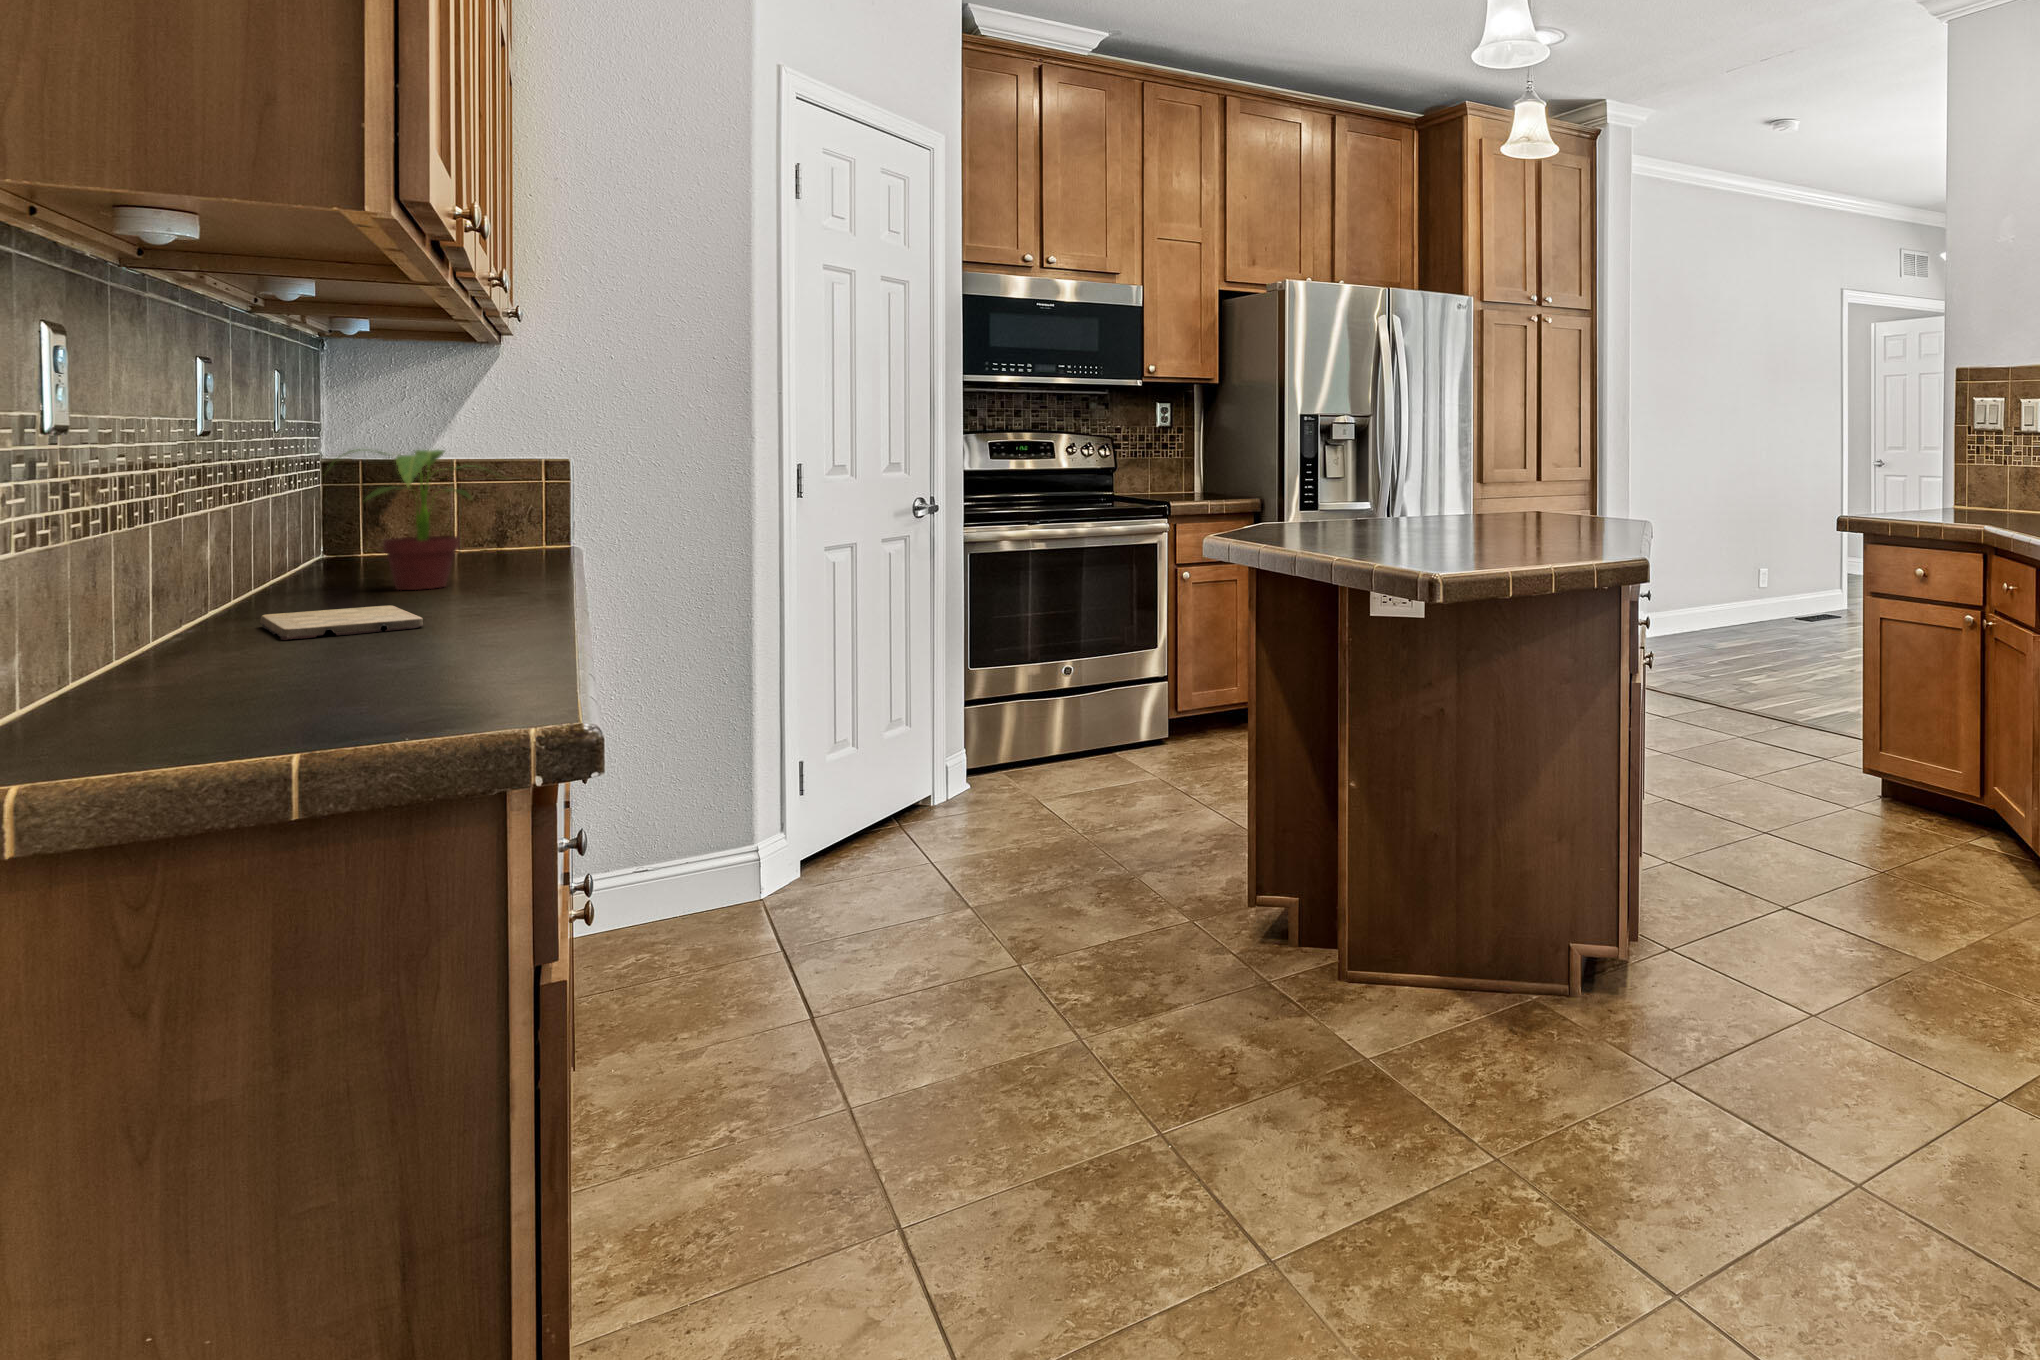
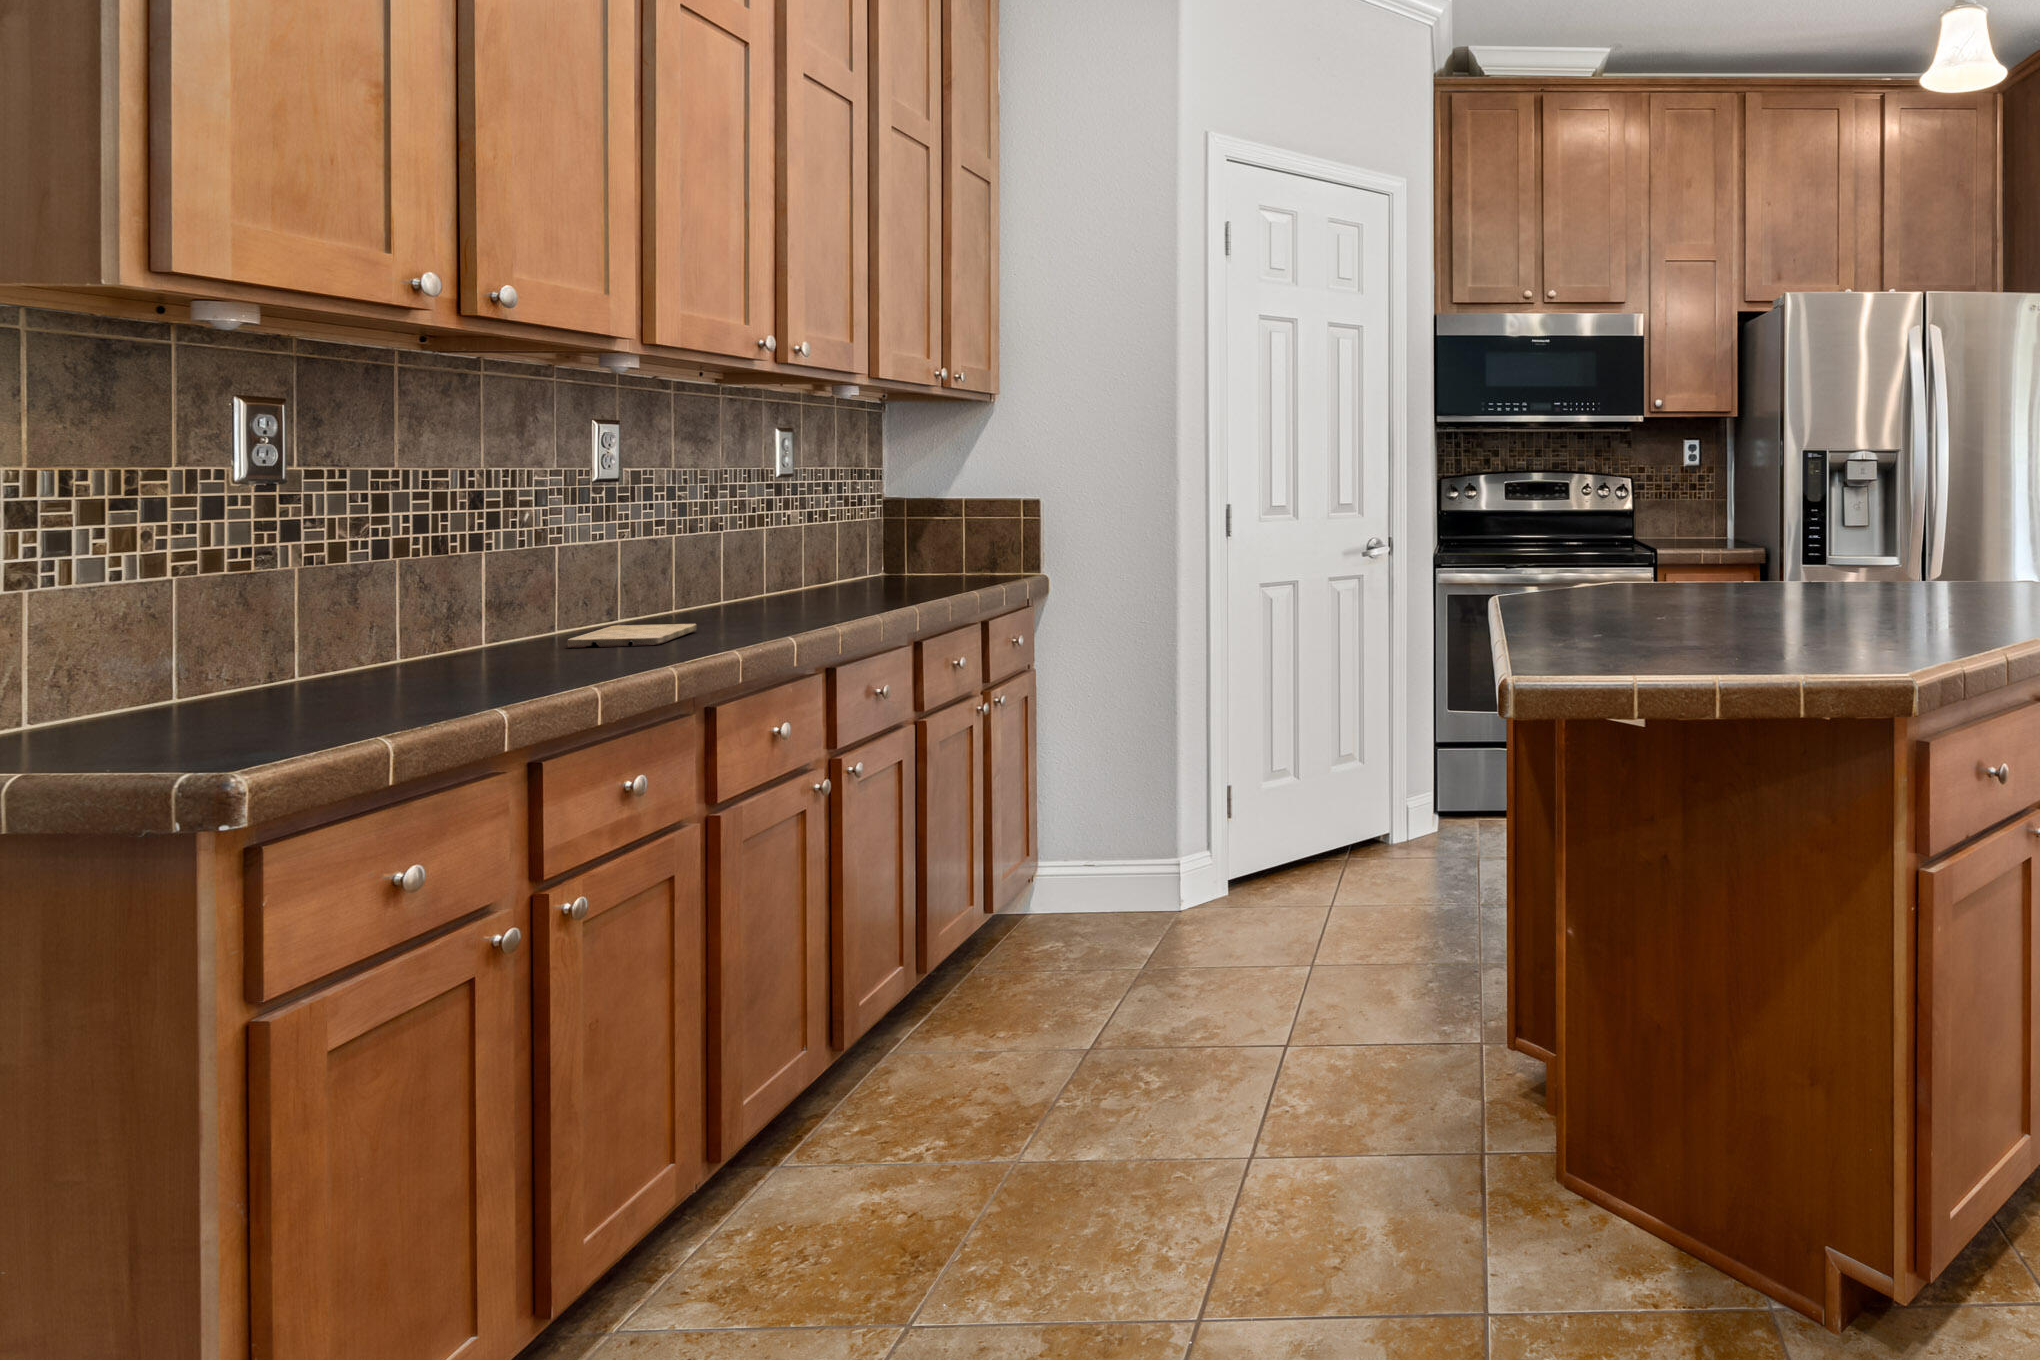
potted plant: present [329,450,496,590] -> none [757,496,874,609]

